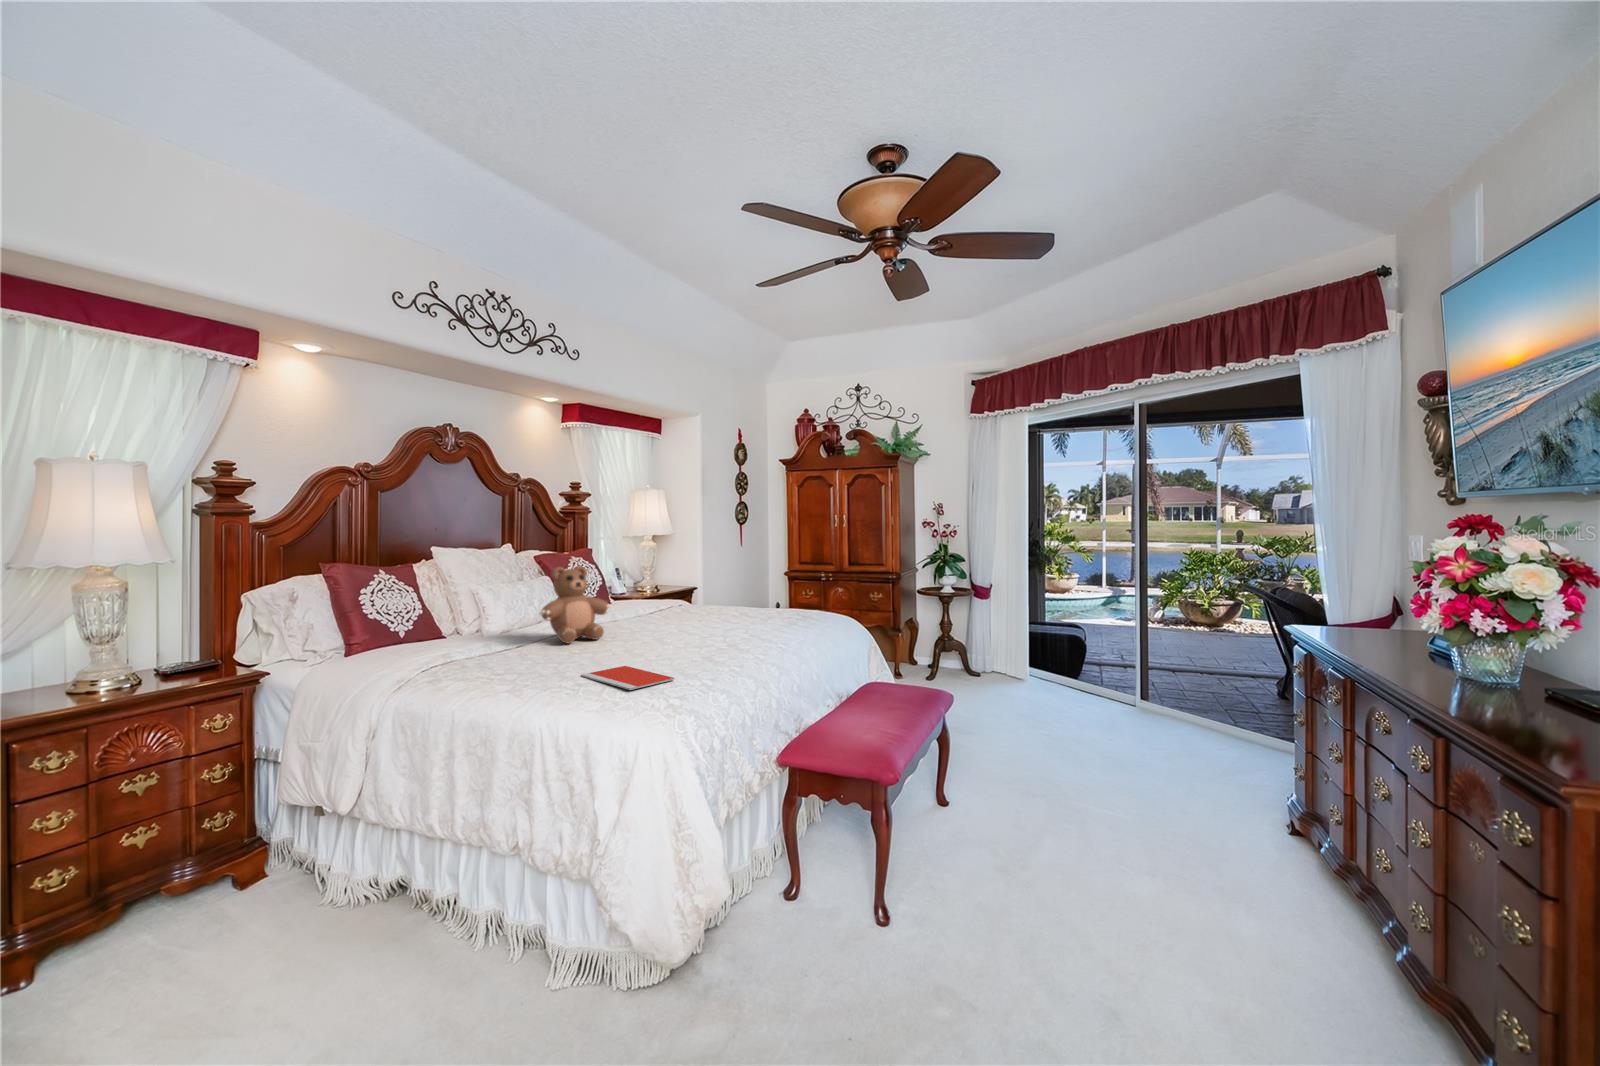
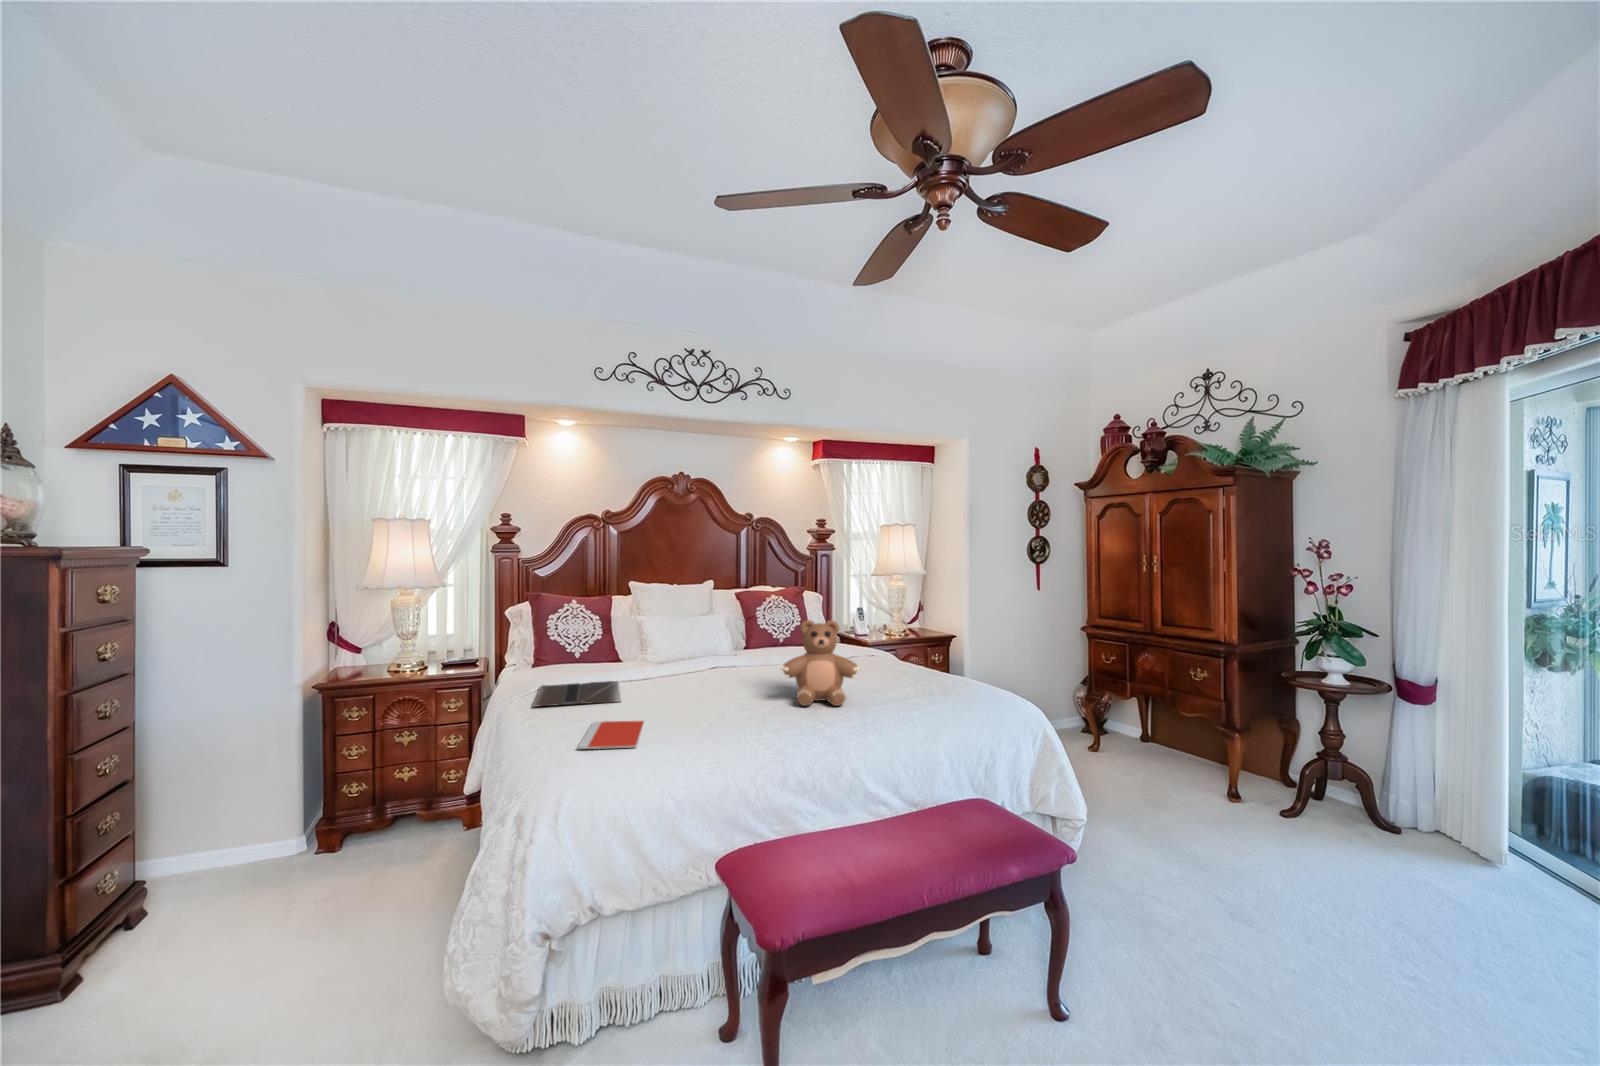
teddy bear: present [540,566,611,643] -> present [781,620,860,706]
laptop: none [422,648,558,678] -> present [533,681,621,707]

